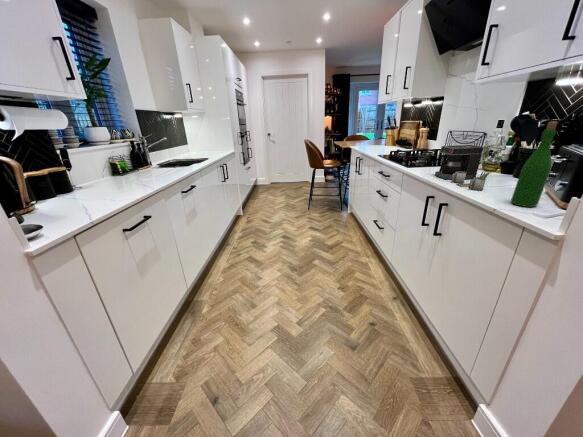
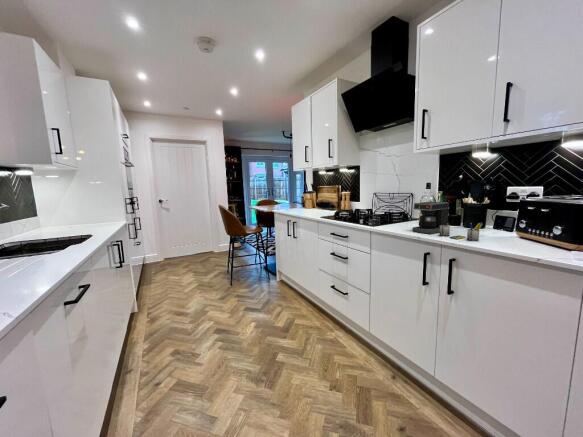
wine bottle: present [511,121,557,207] -> none [524,177,552,251]

